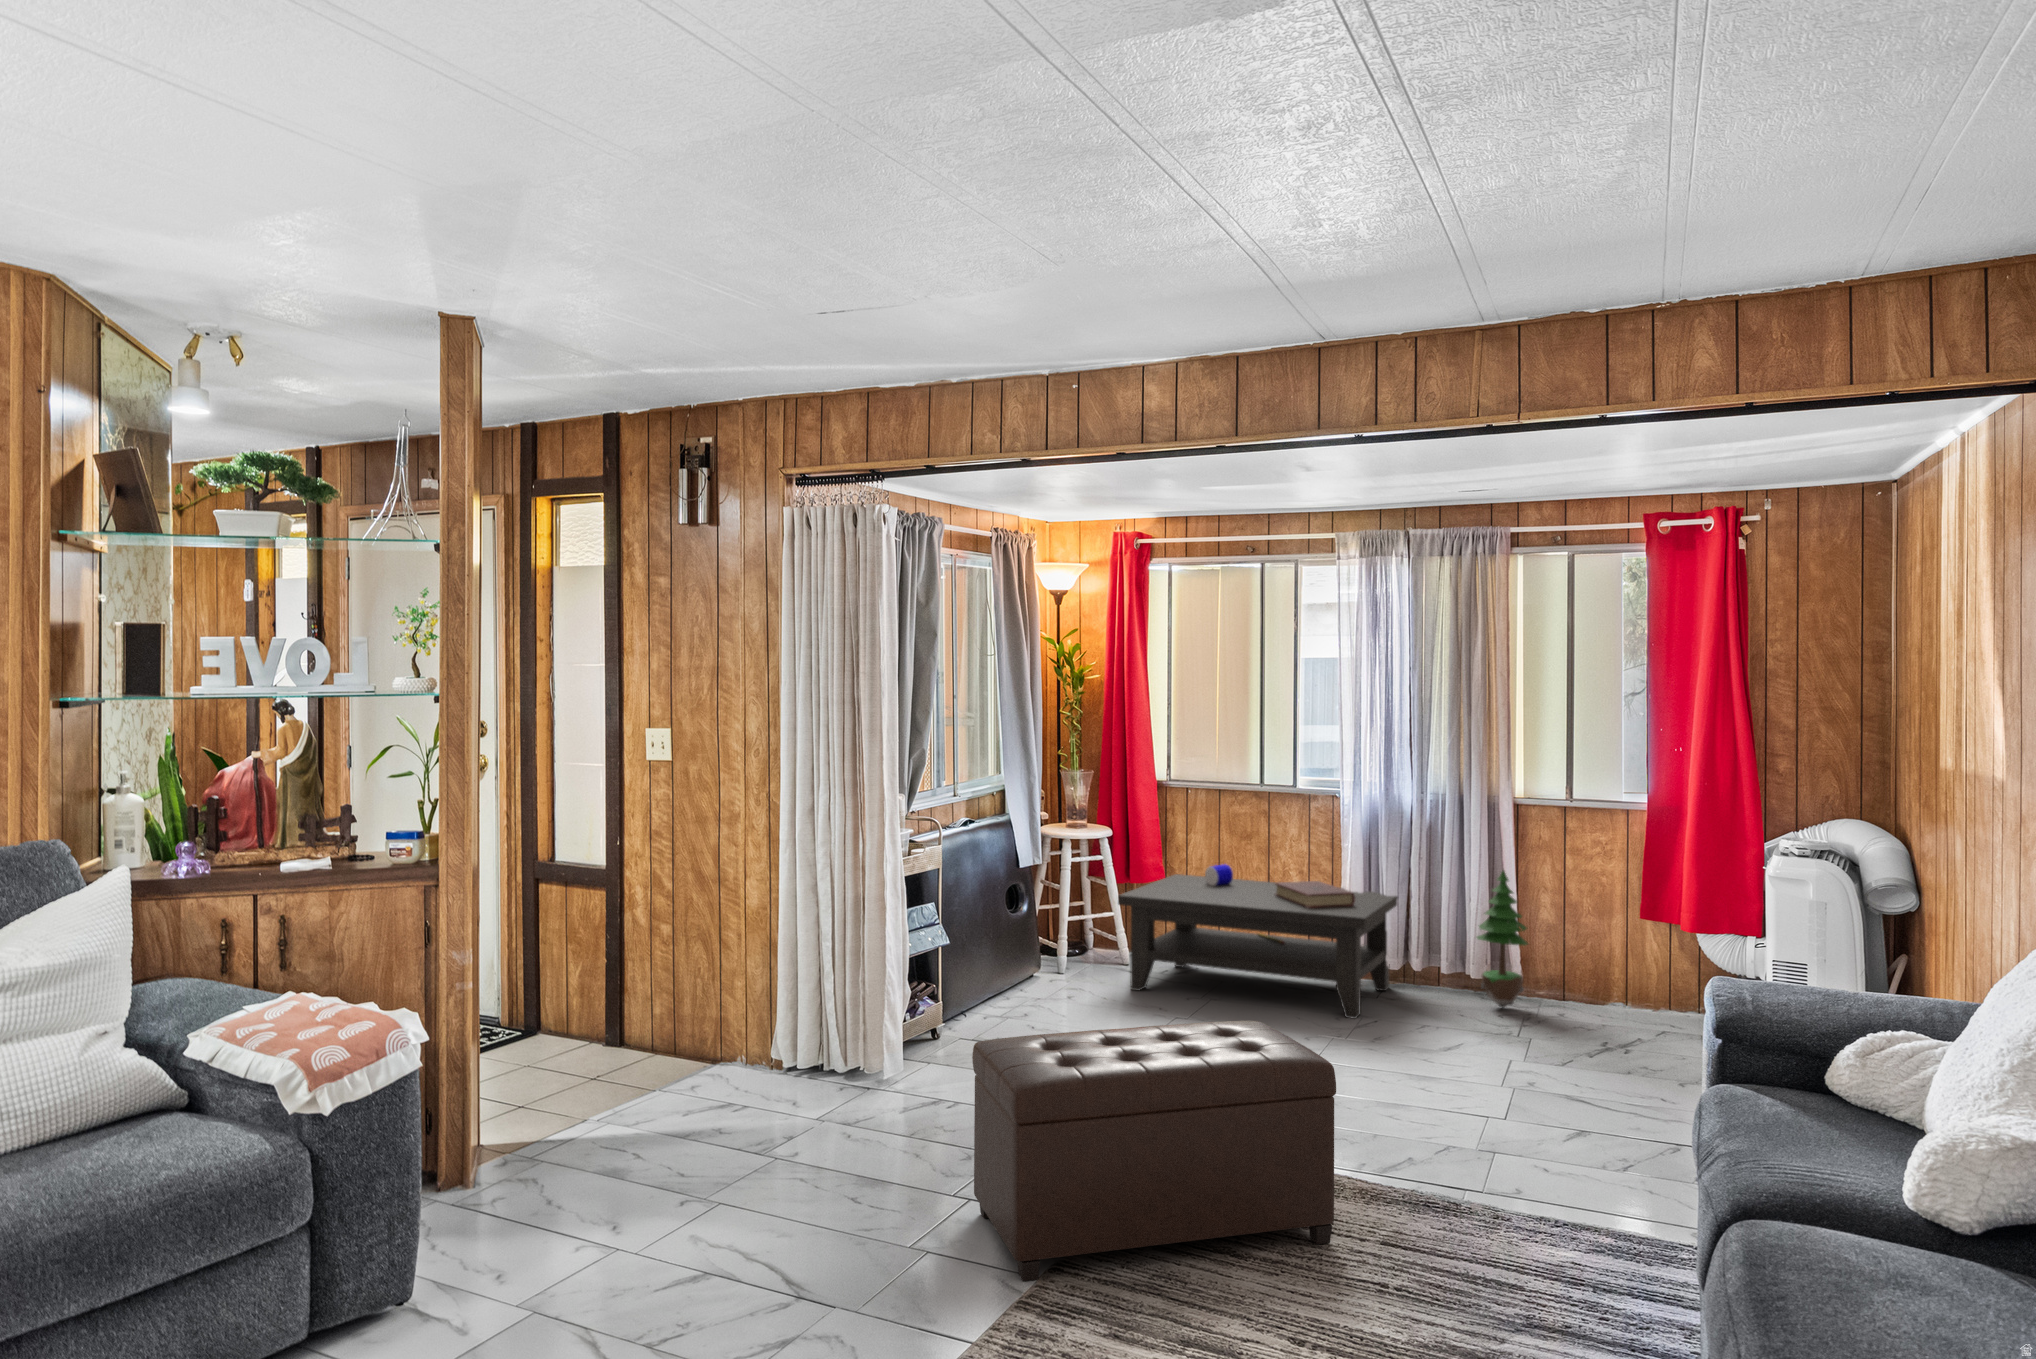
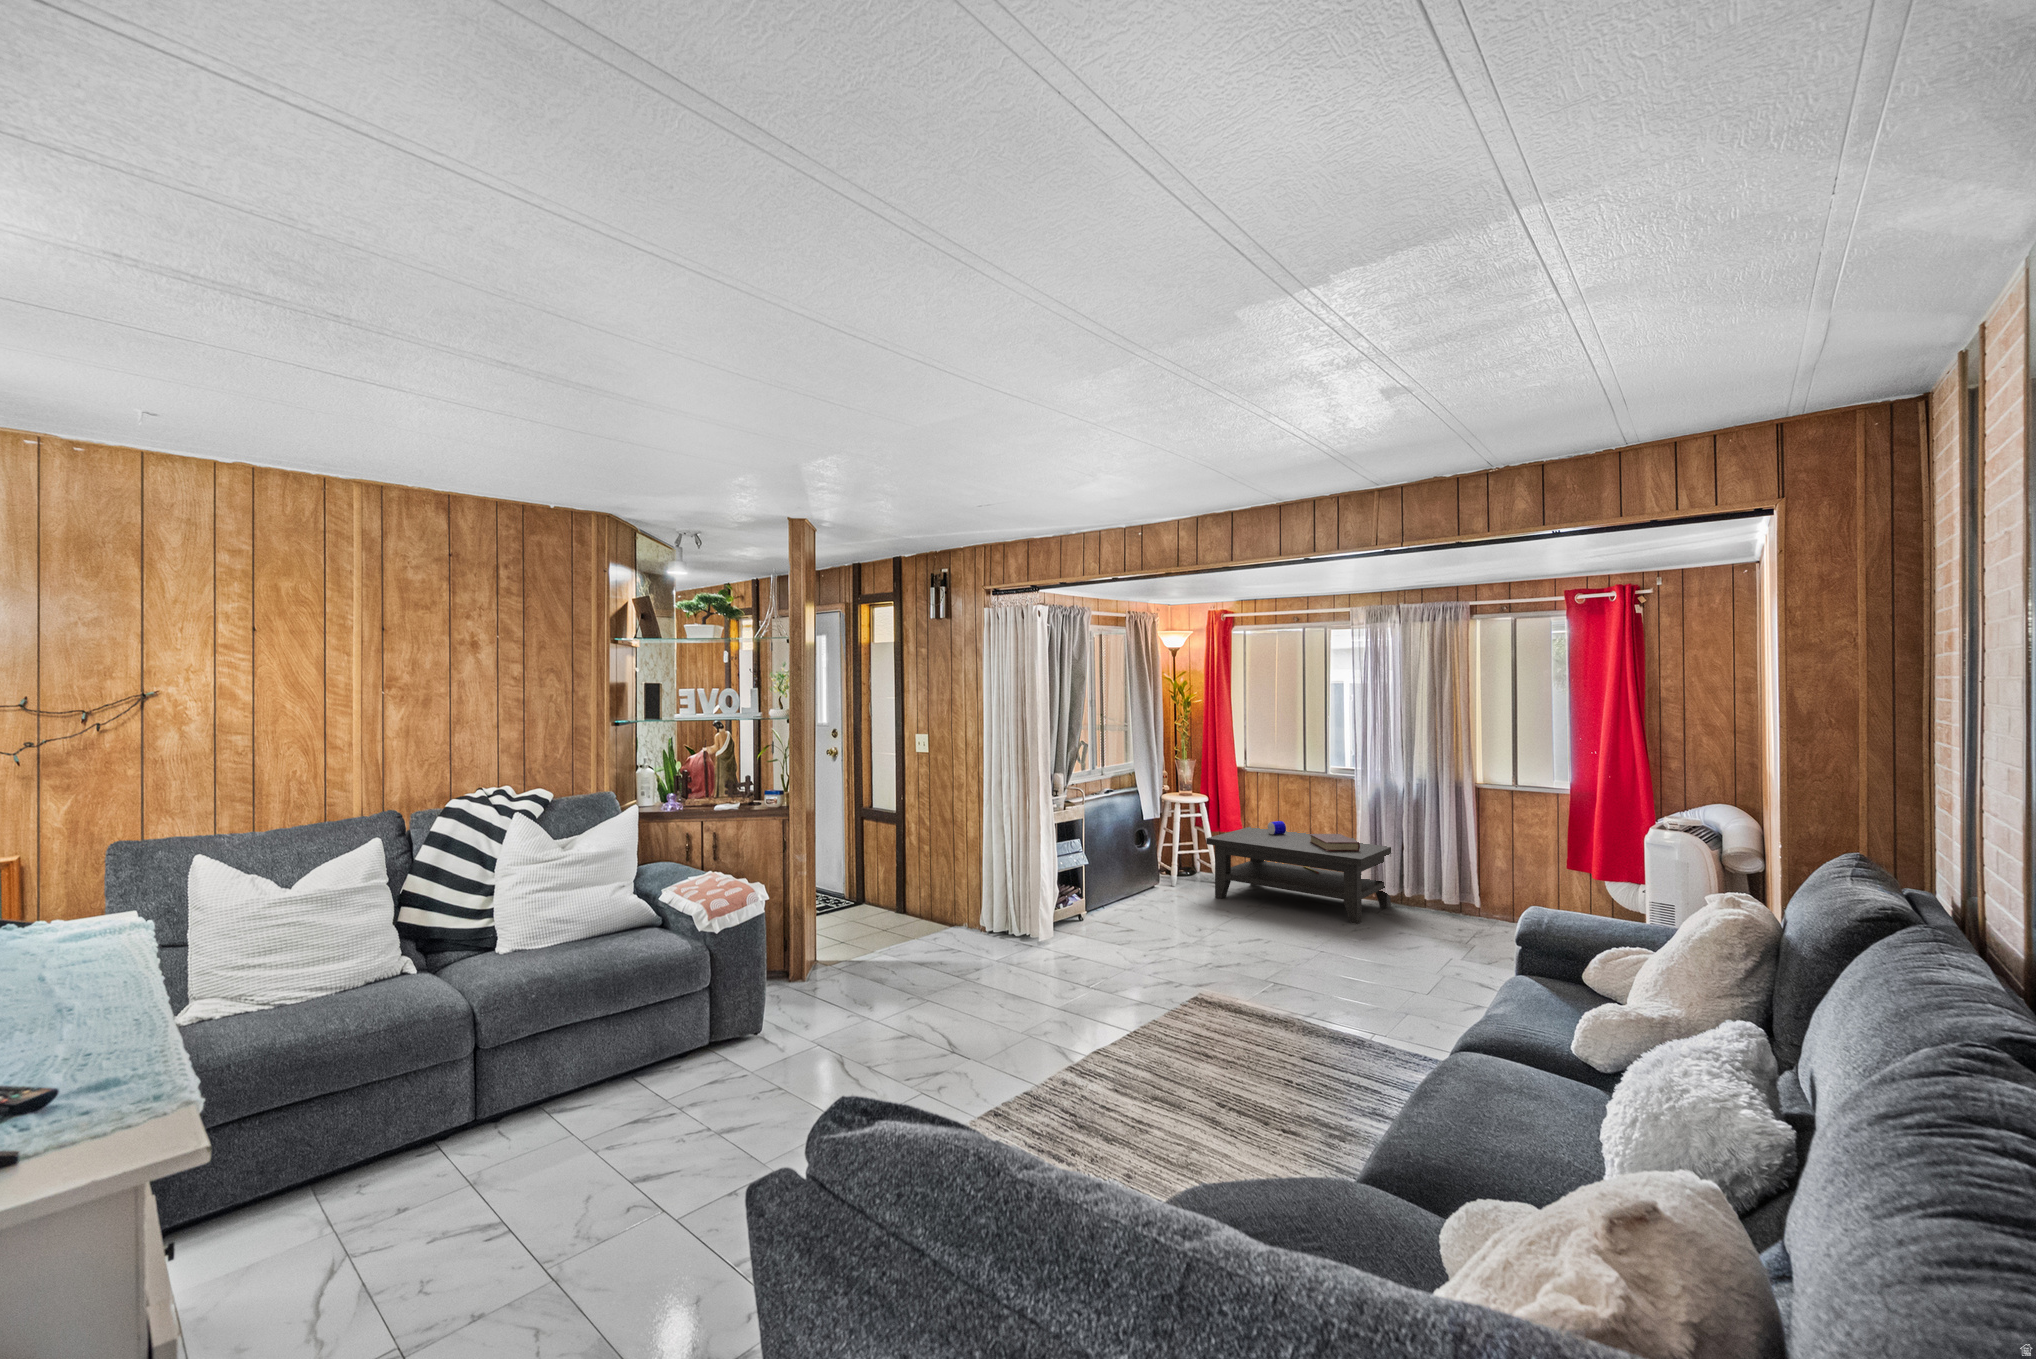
potted tree: present [1477,870,1528,1008] -> none [1446,830,1484,924]
ottoman: present [972,1021,1336,1282] -> none [1064,917,1275,1057]

